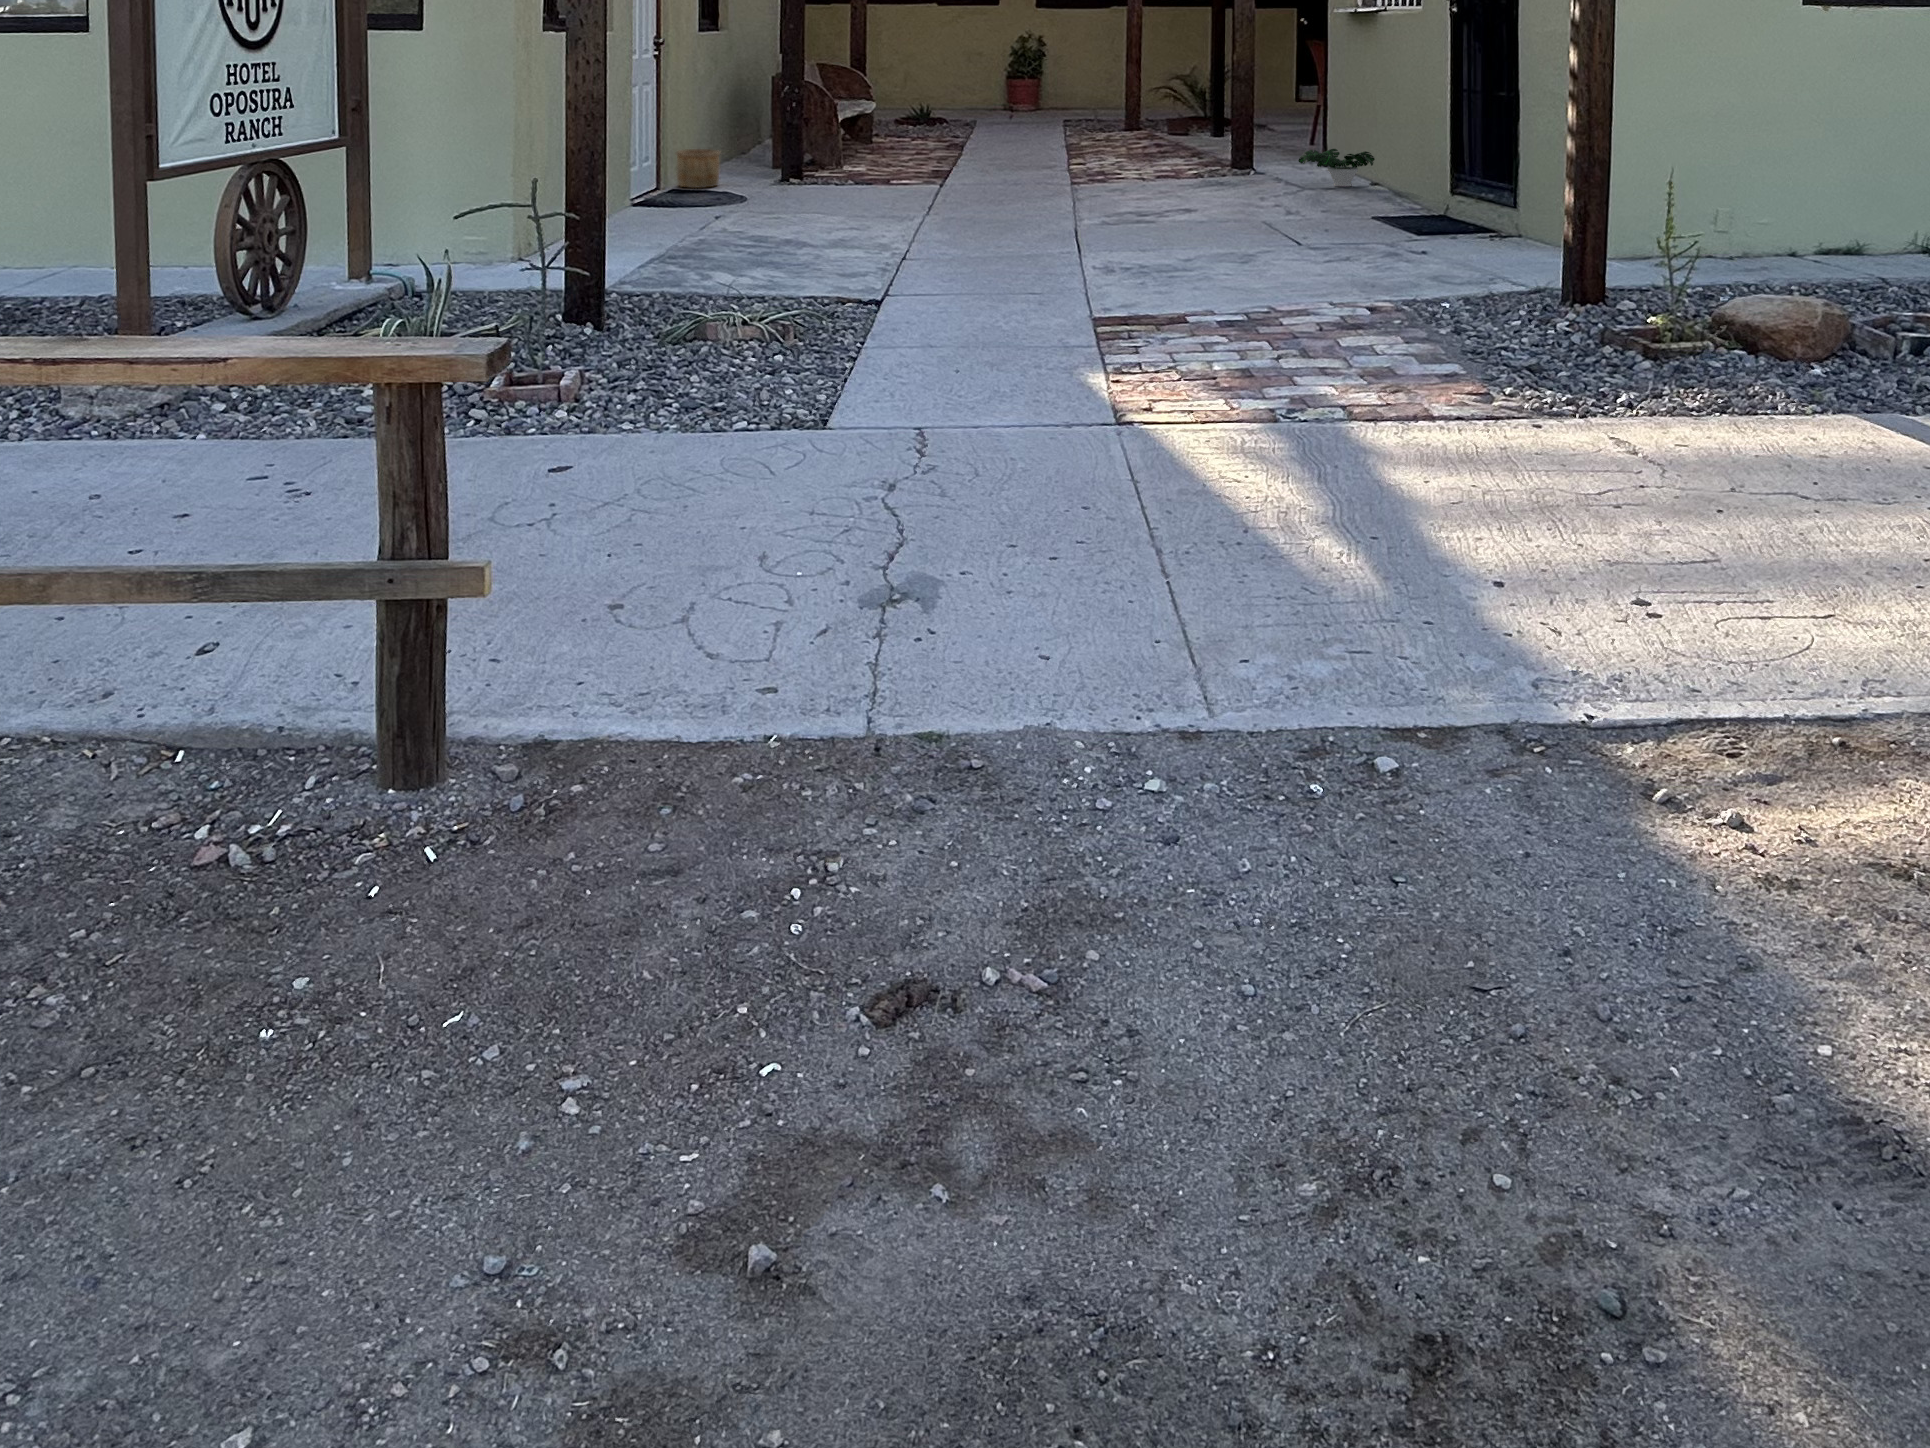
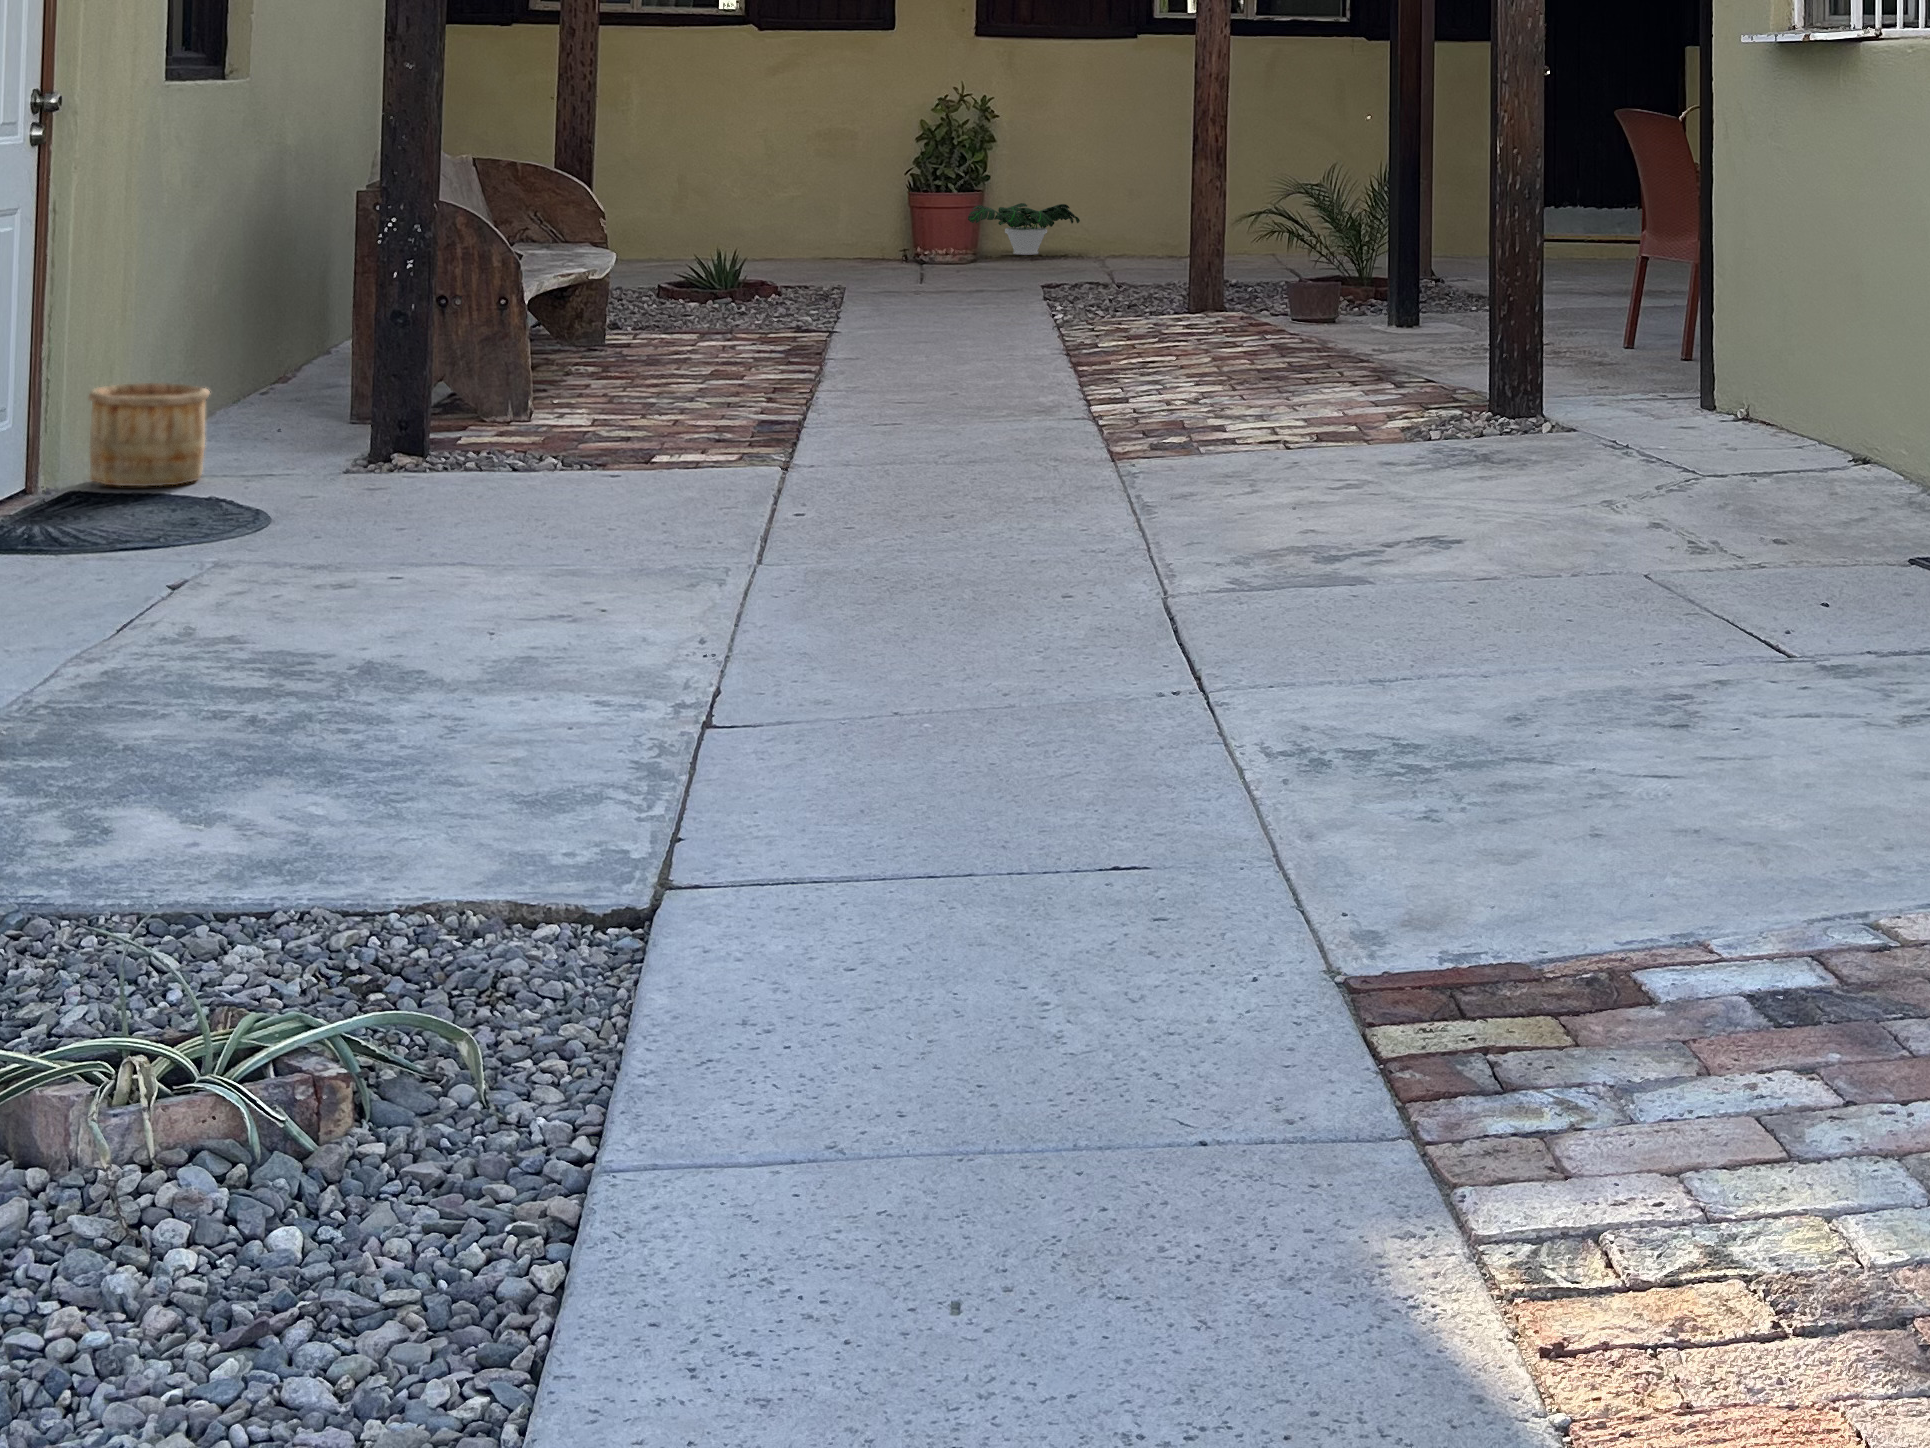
potted plant: present [1298,149,1375,187] -> present [968,203,1080,255]

